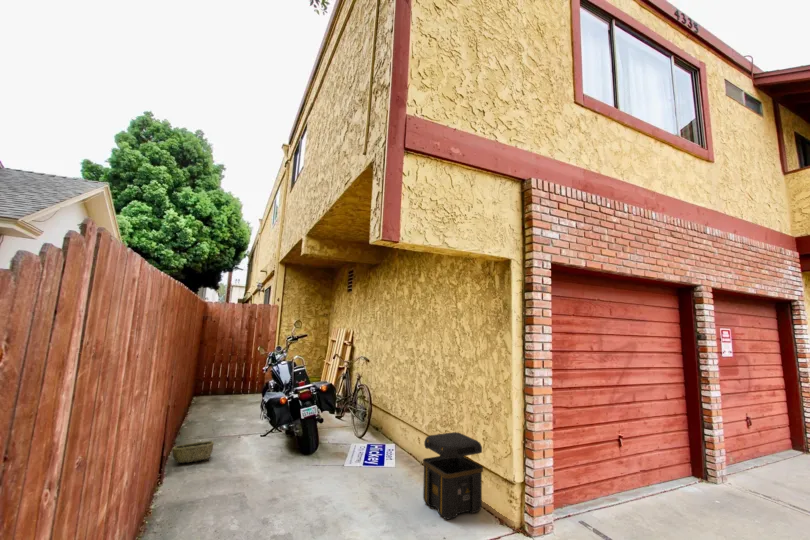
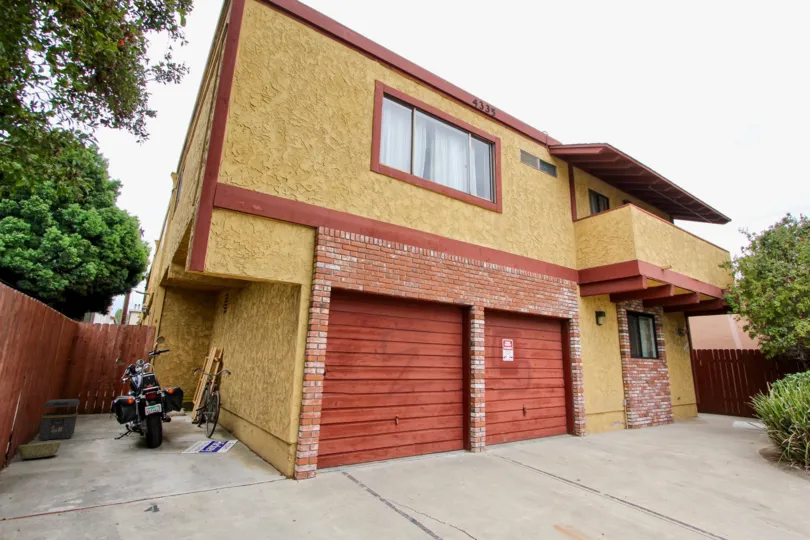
toolbox: present [423,432,483,519] -> present [38,399,80,441]

